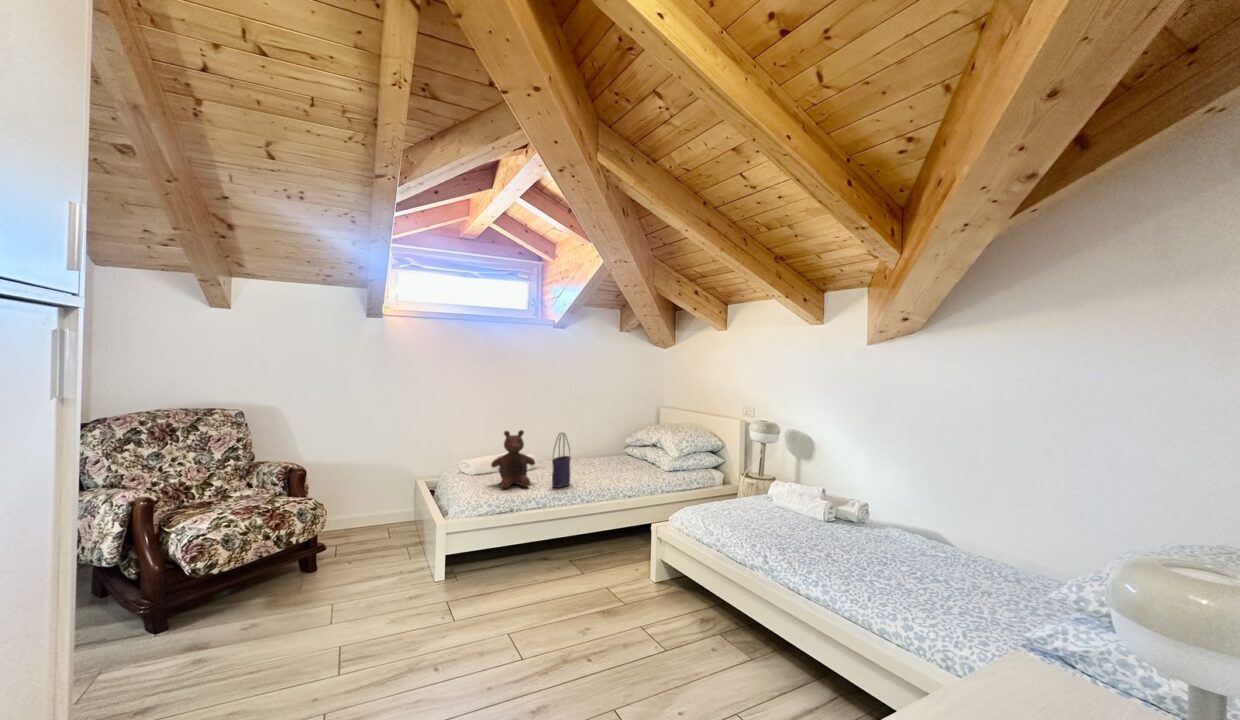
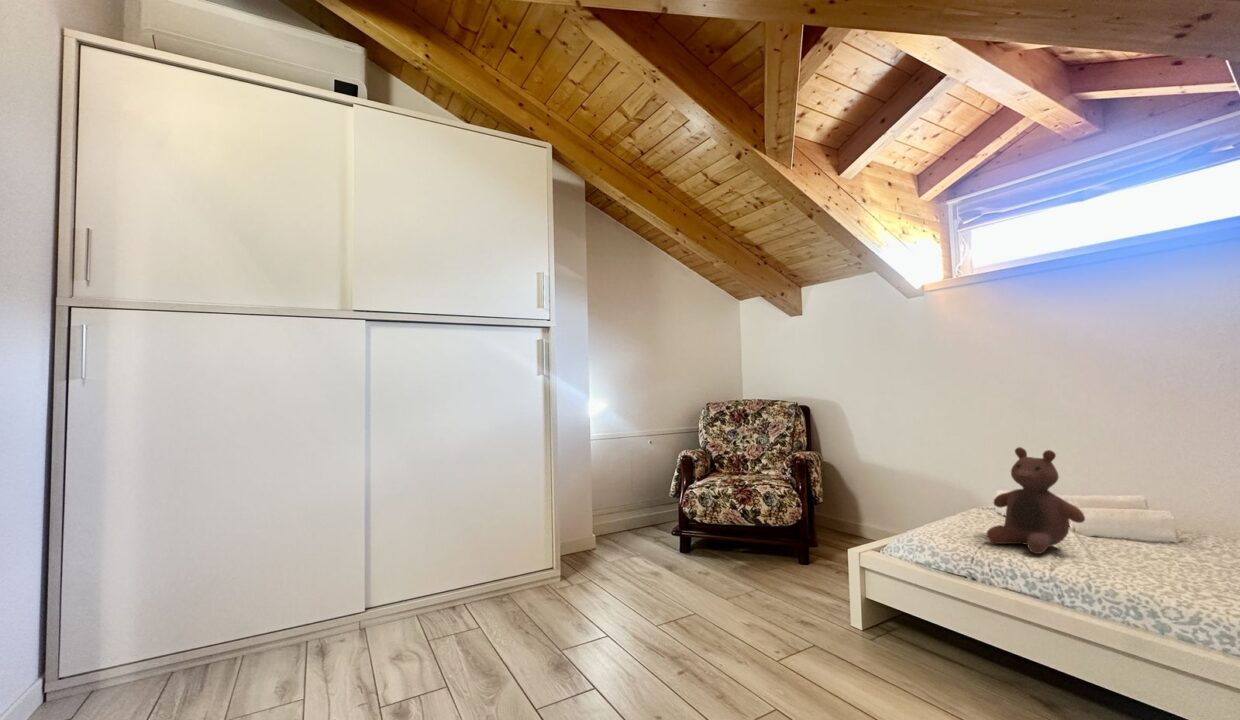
tote bag: present [552,433,571,488] -> none [1088,462,1161,583]

